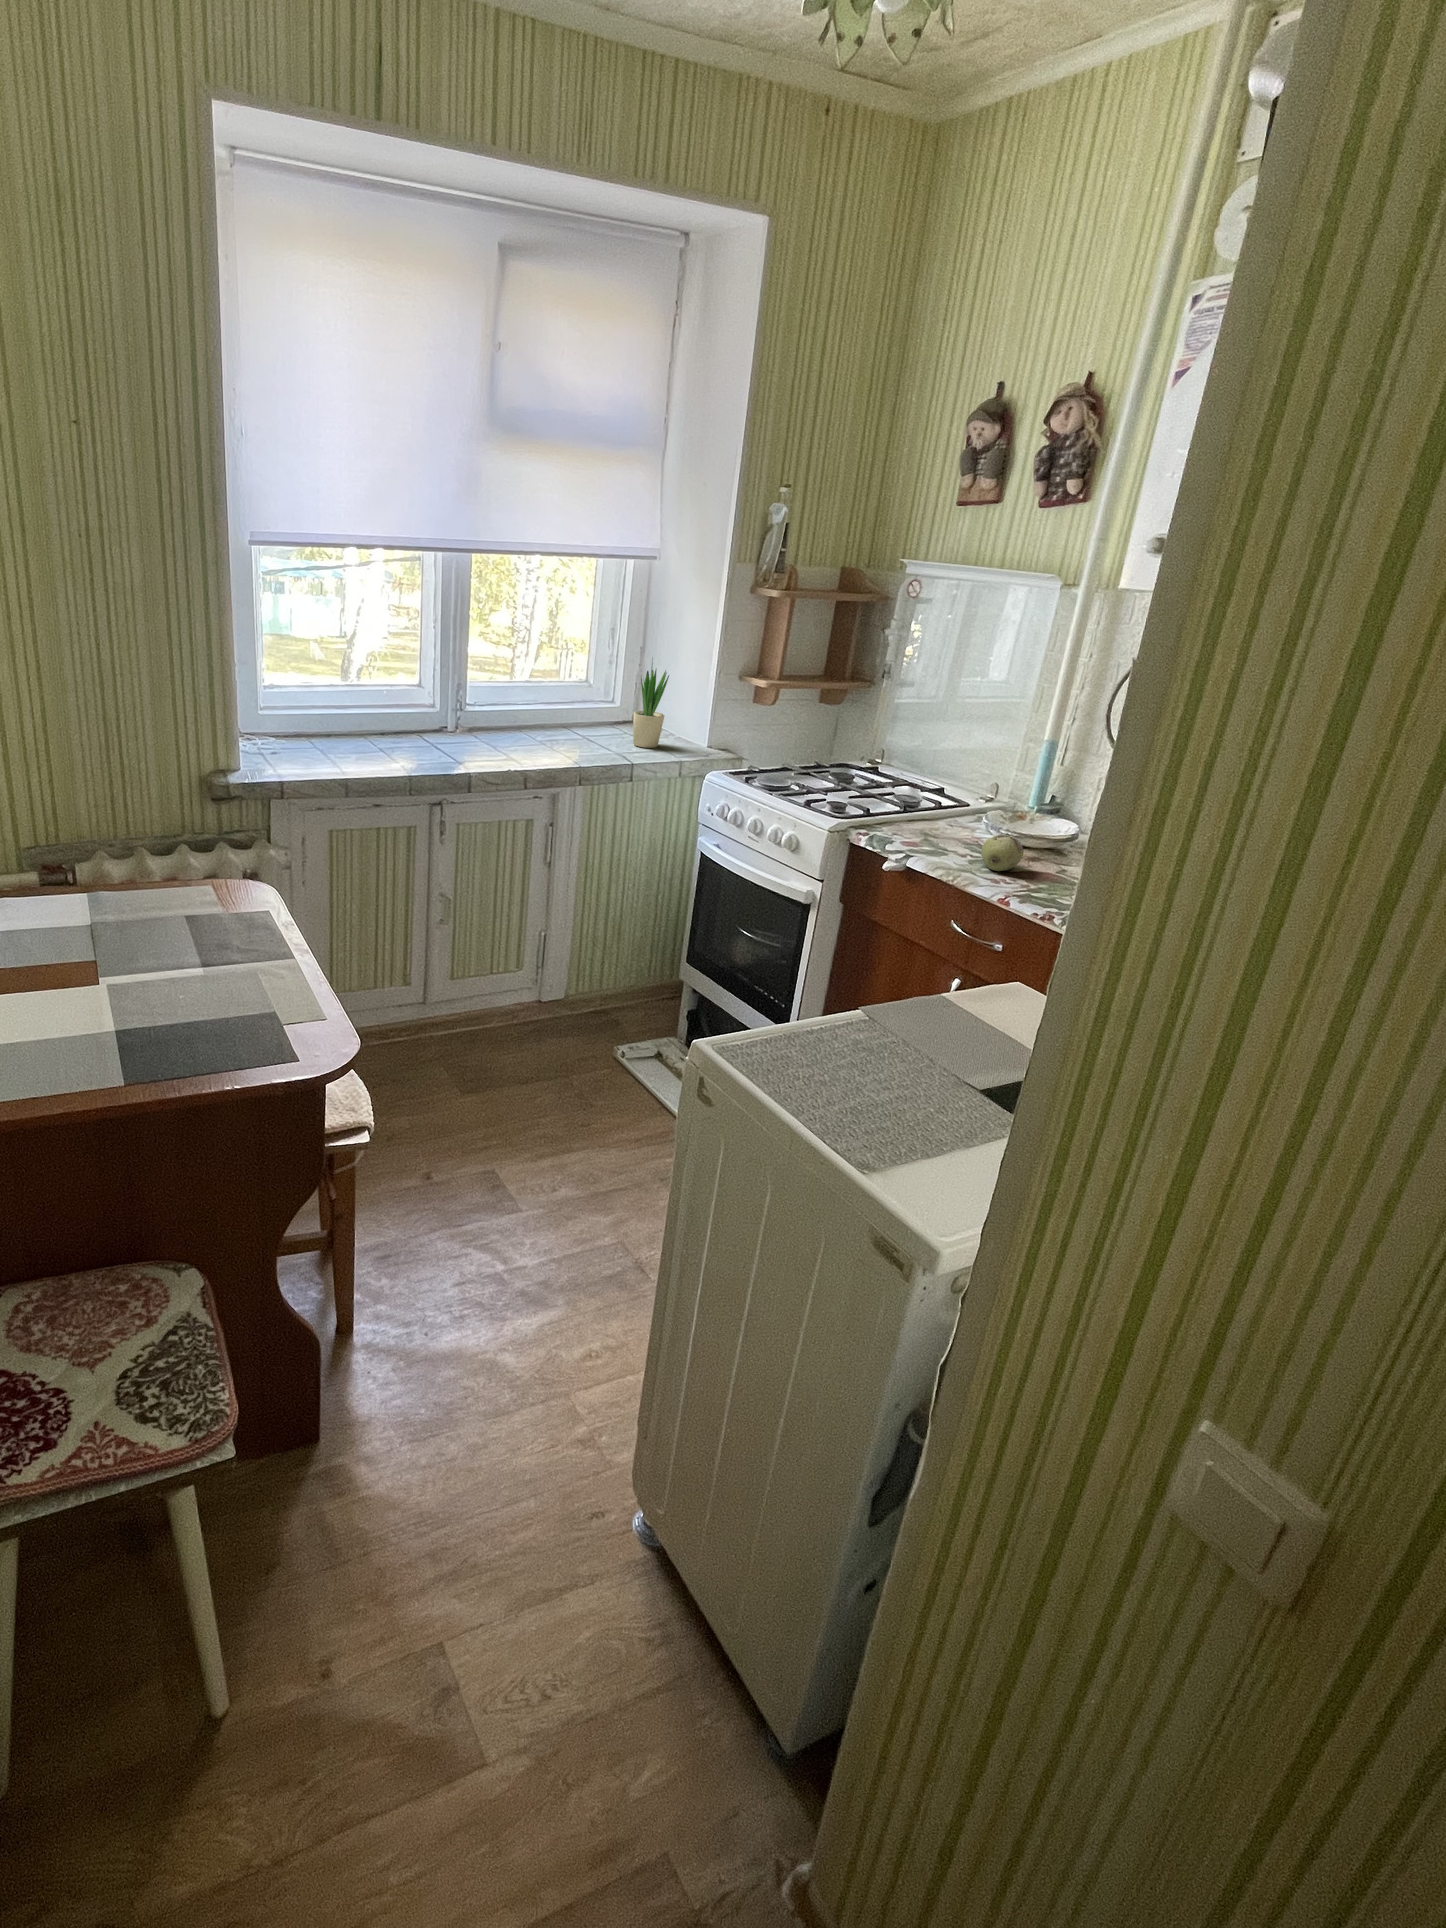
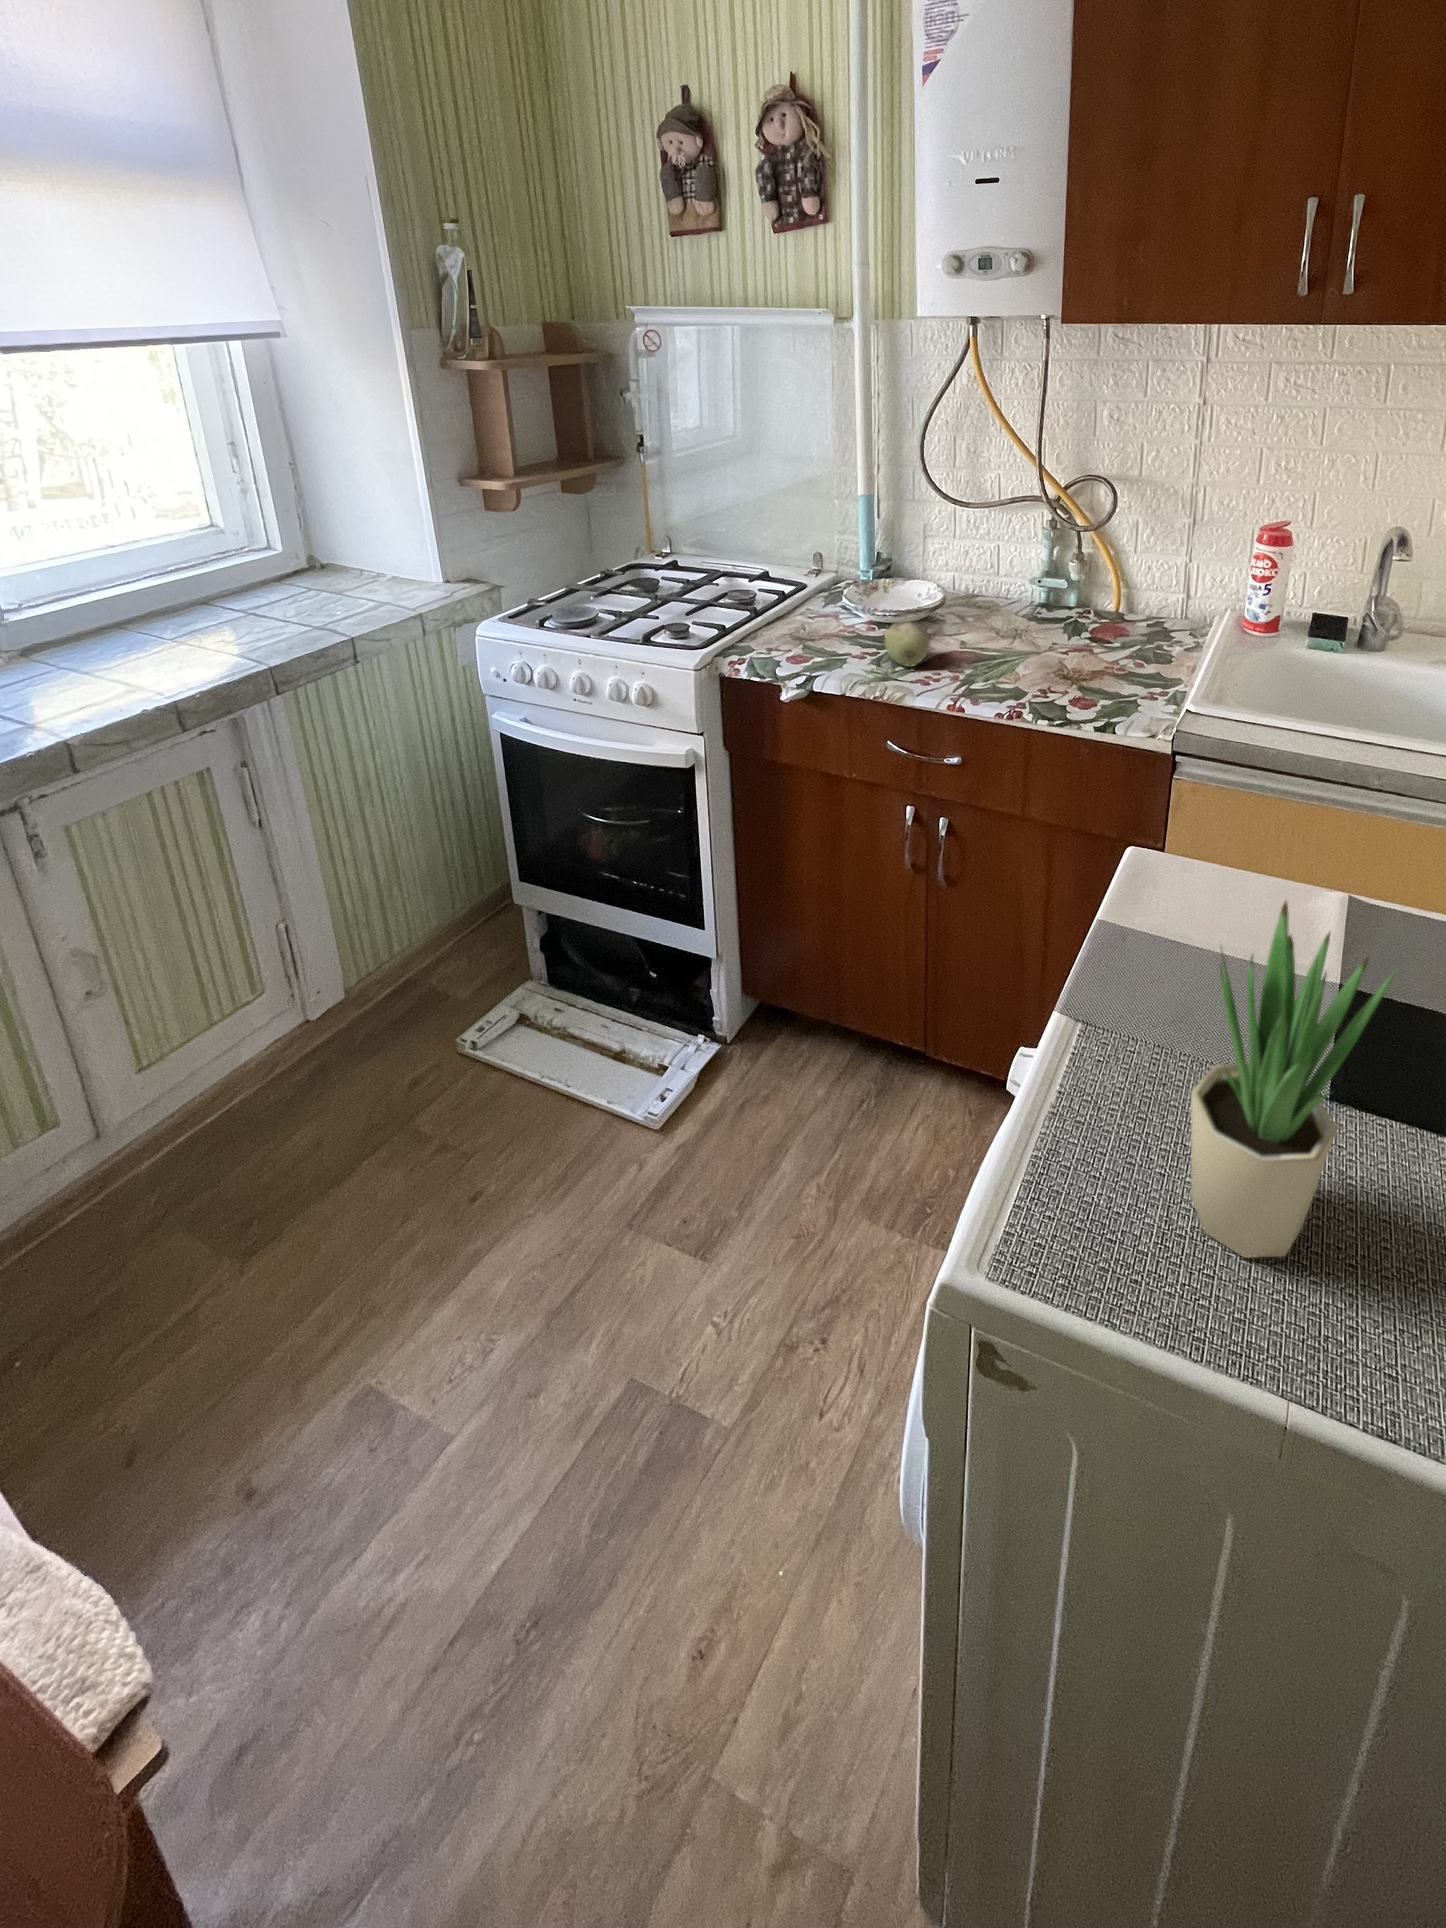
potted plant: present [633,662,669,748] -> present [1191,902,1396,1258]

